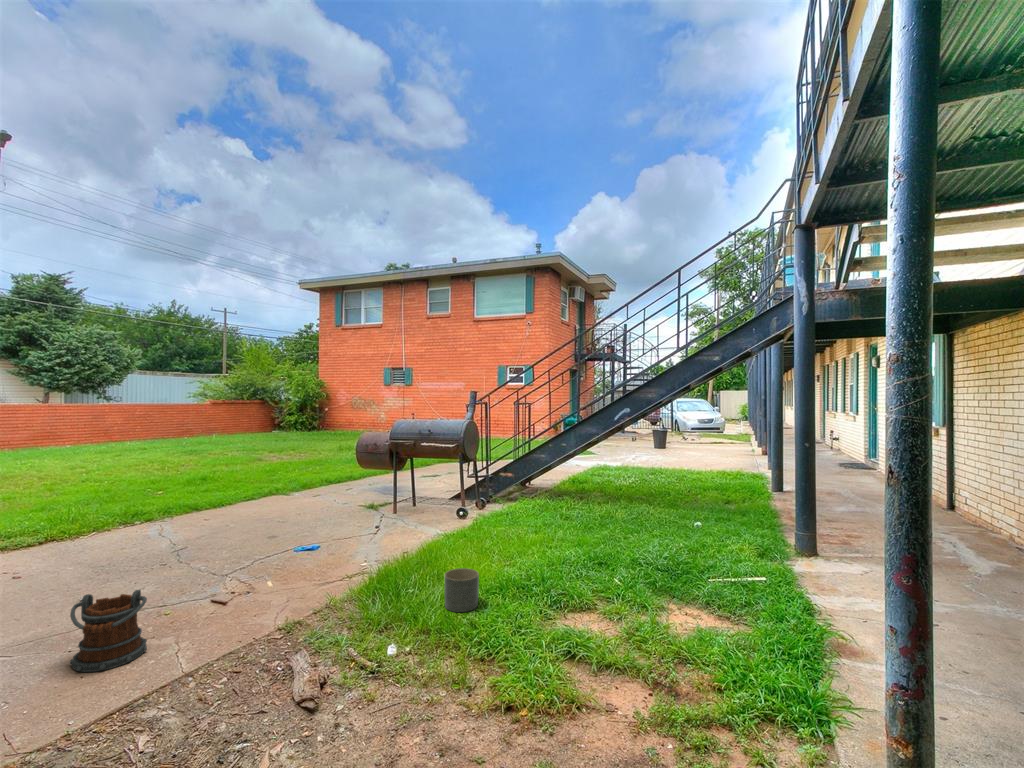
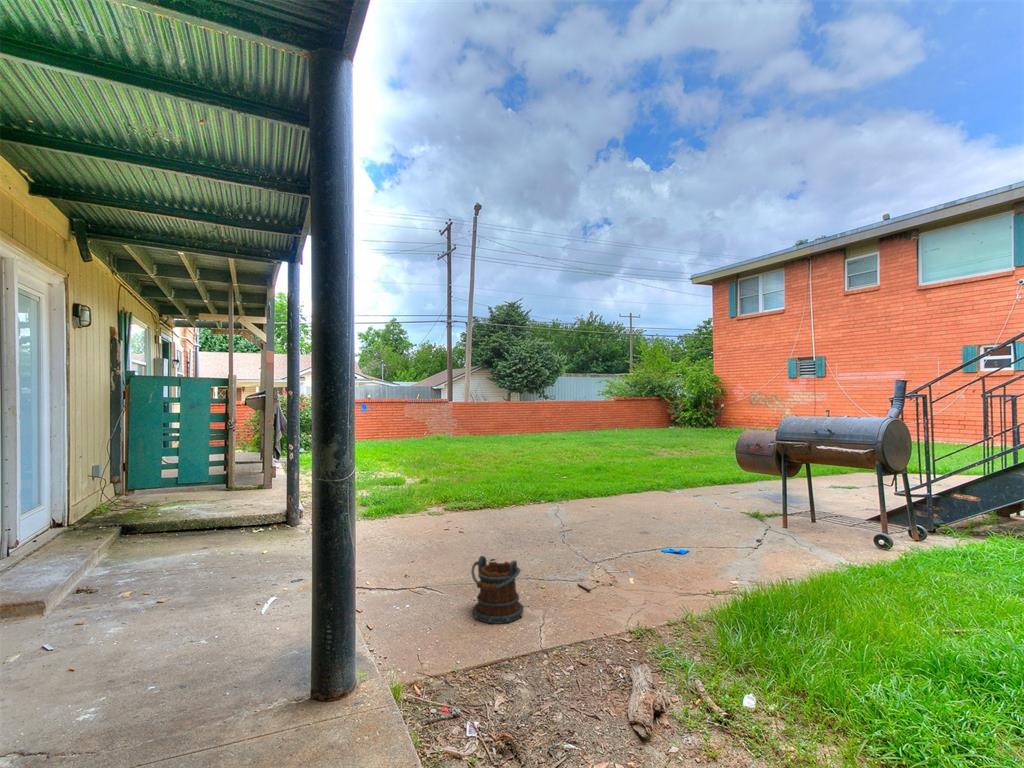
planter: present [444,568,479,612] -> none [830,621,888,688]

